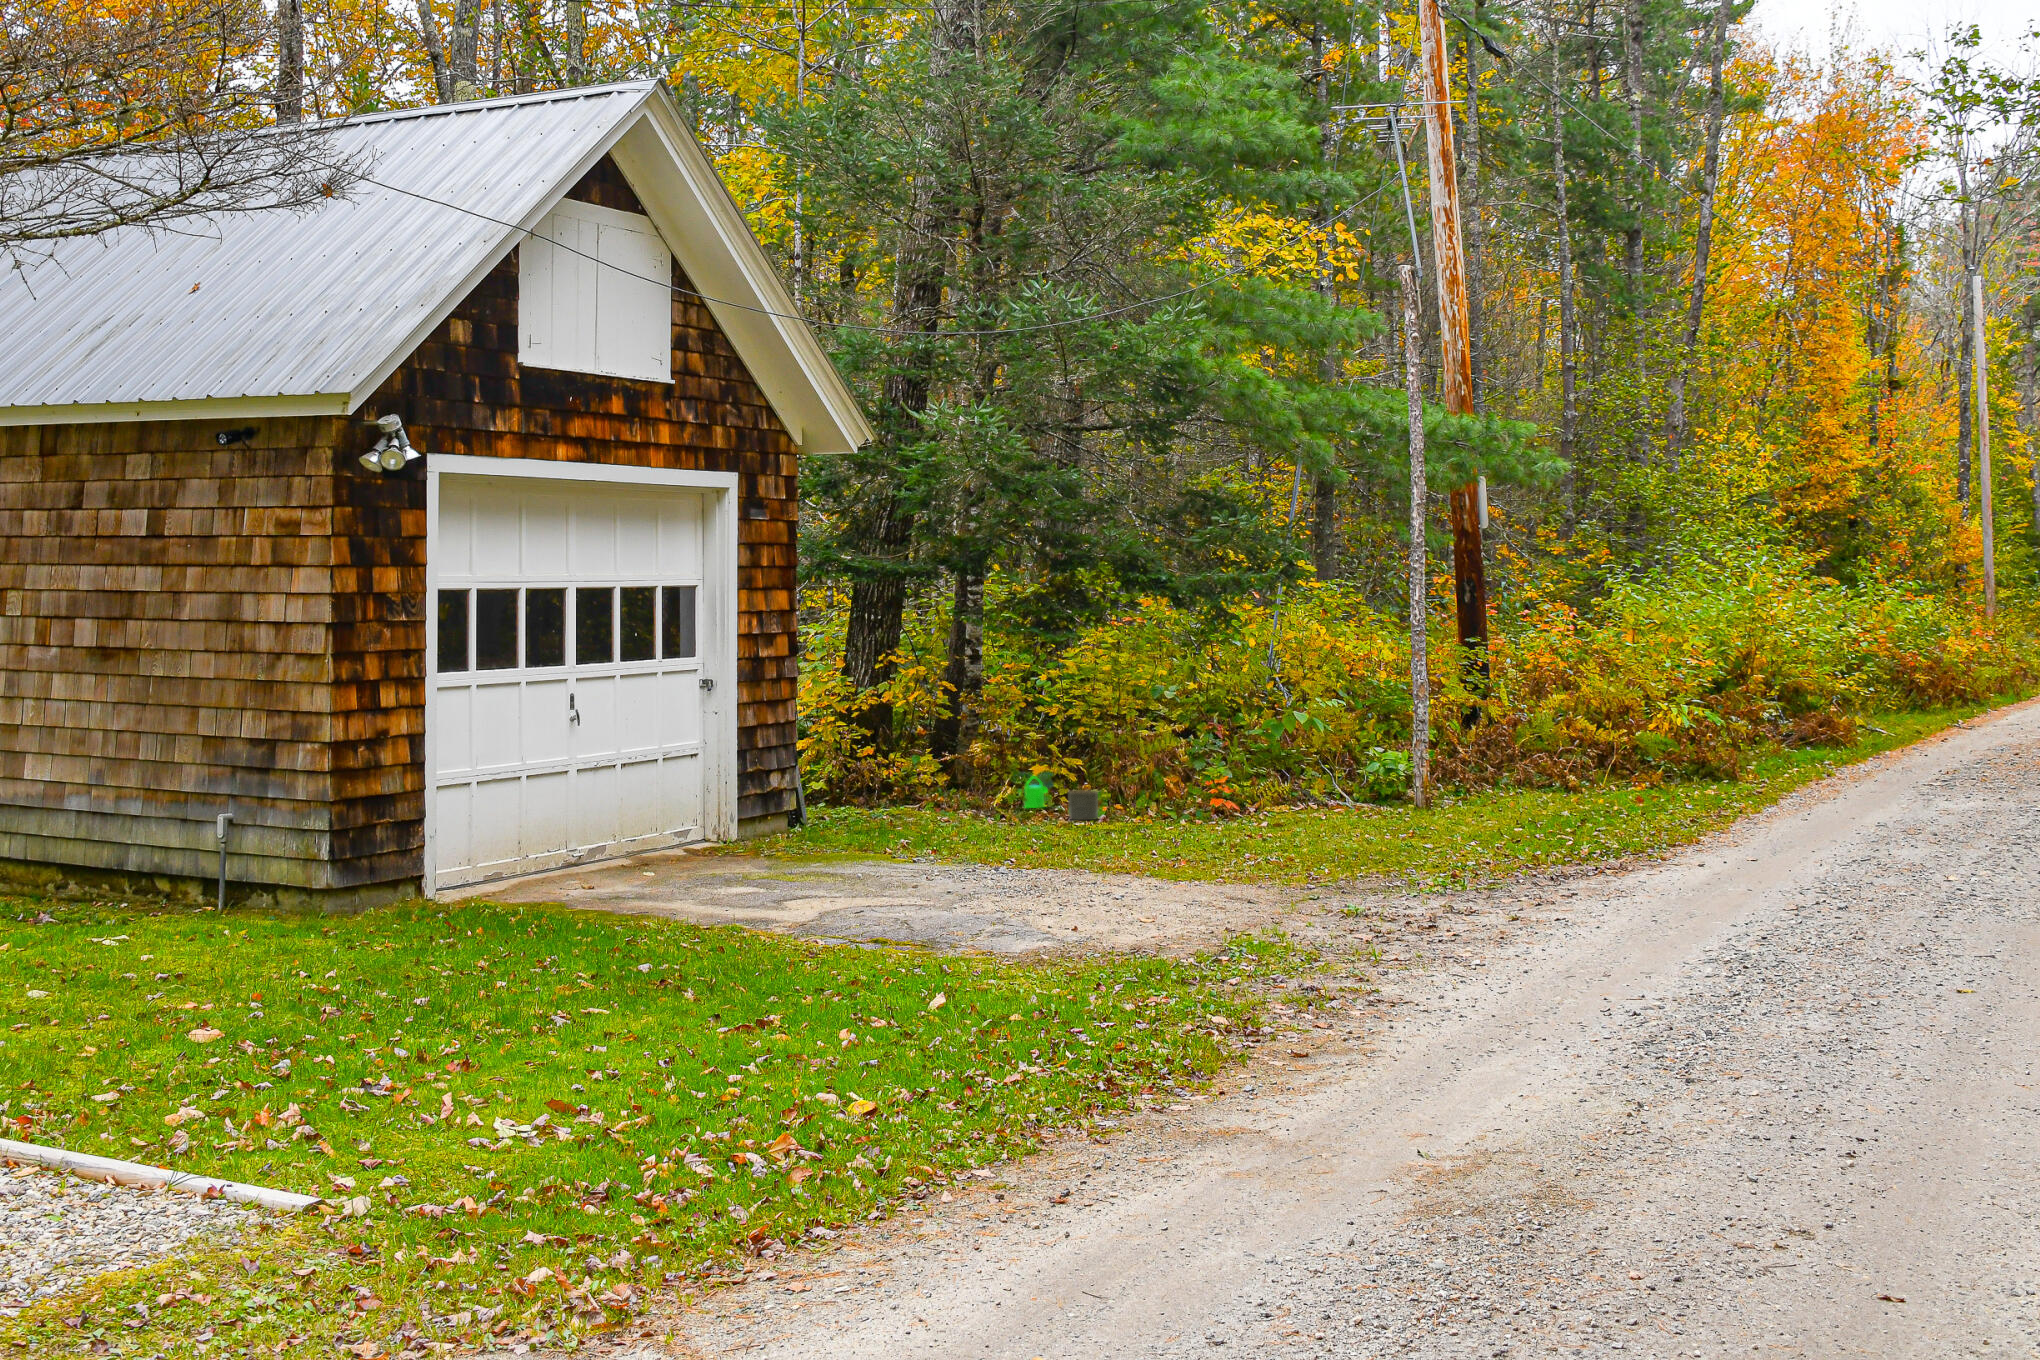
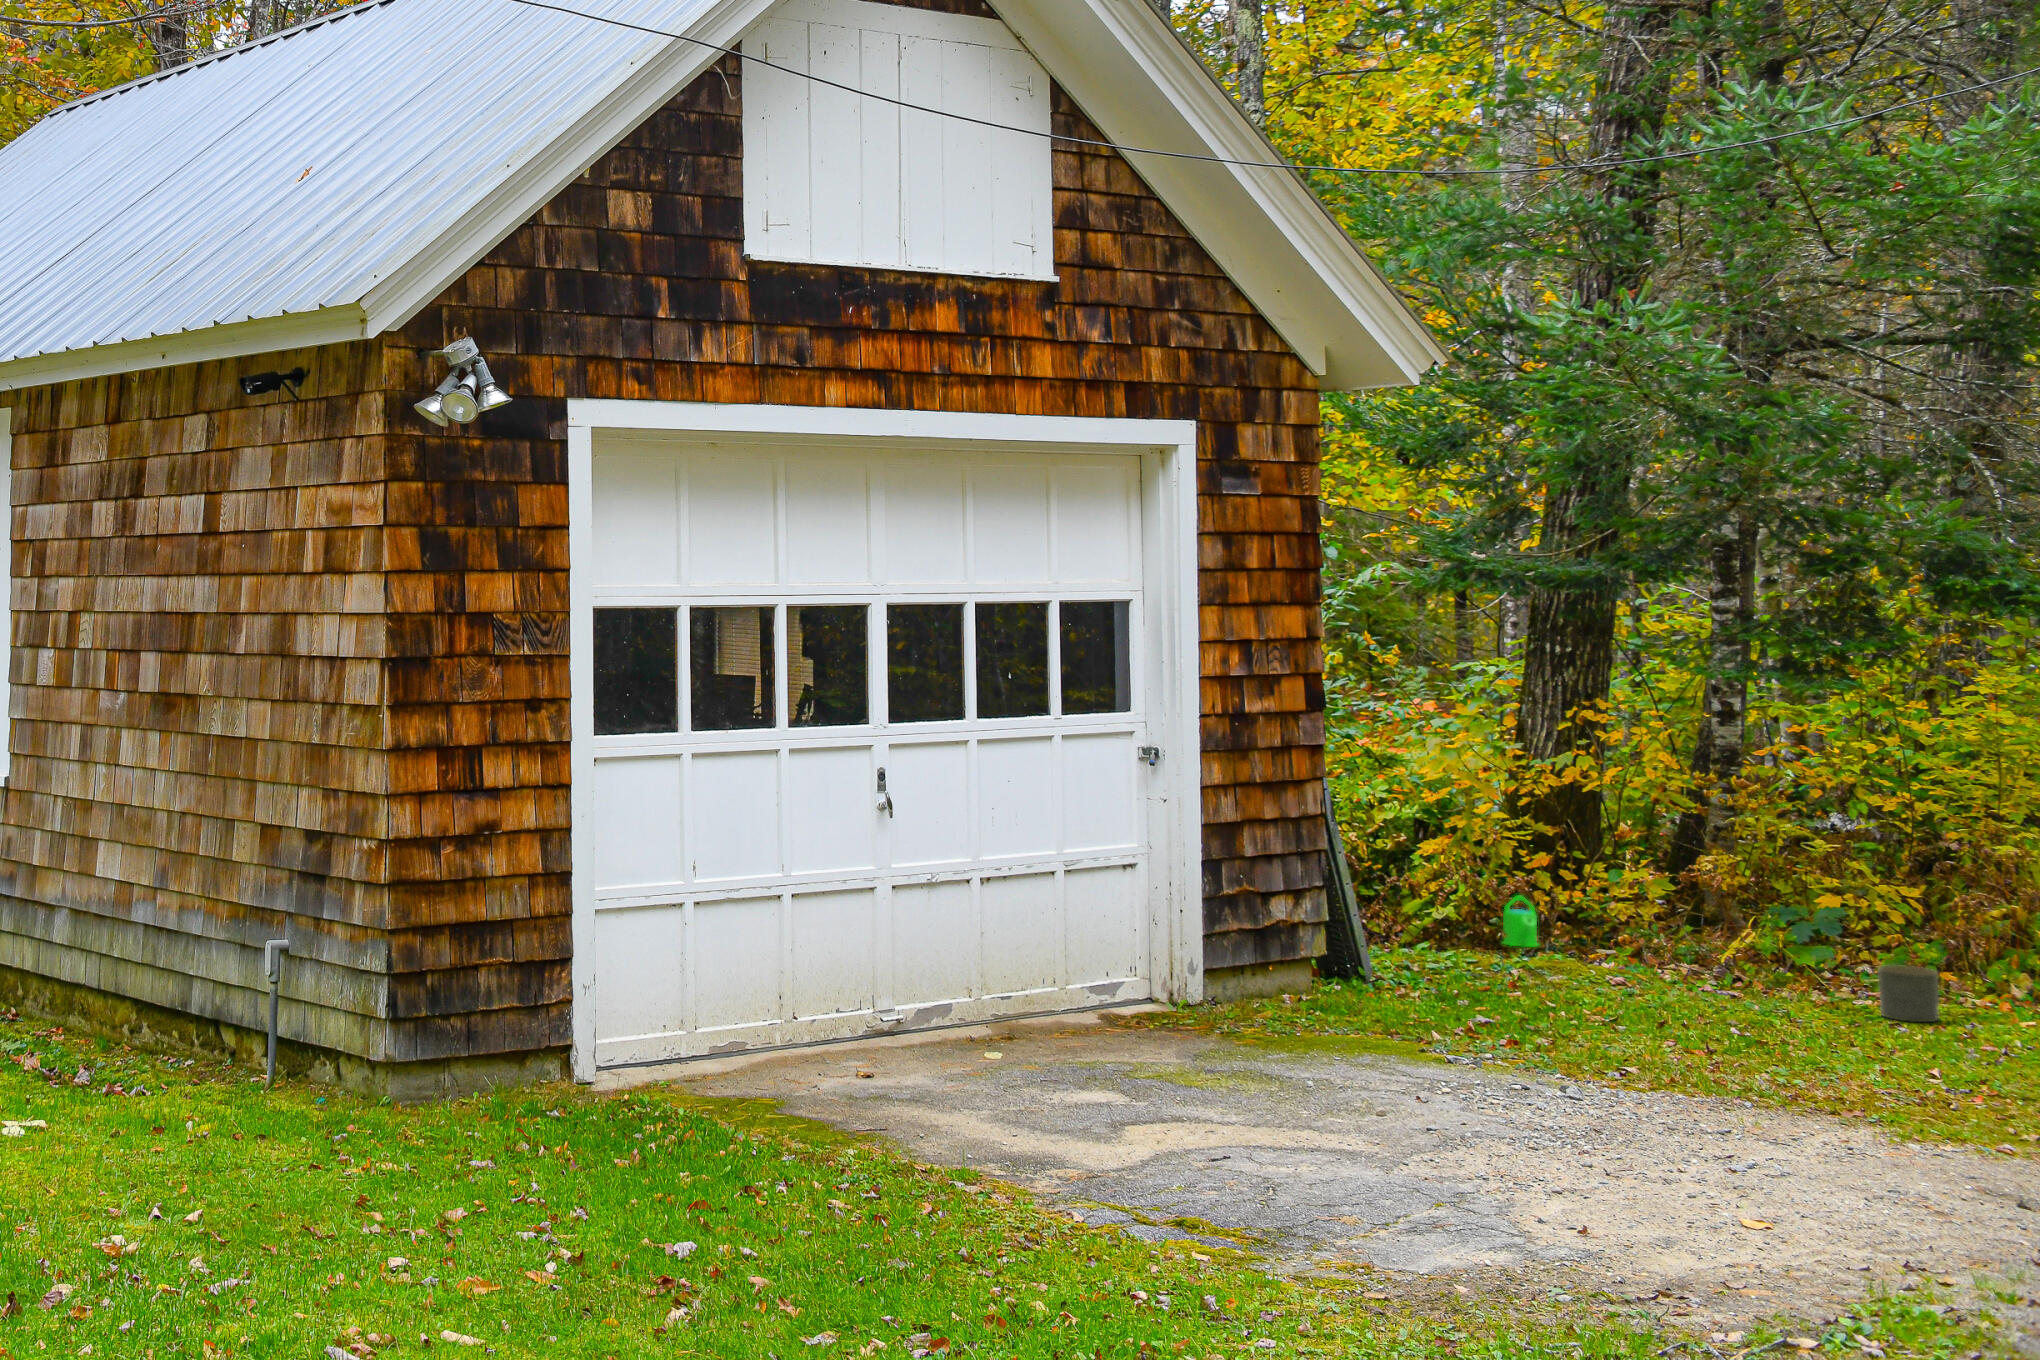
watering can: present [1024,776,1048,808] -> present [1503,895,1538,947]

